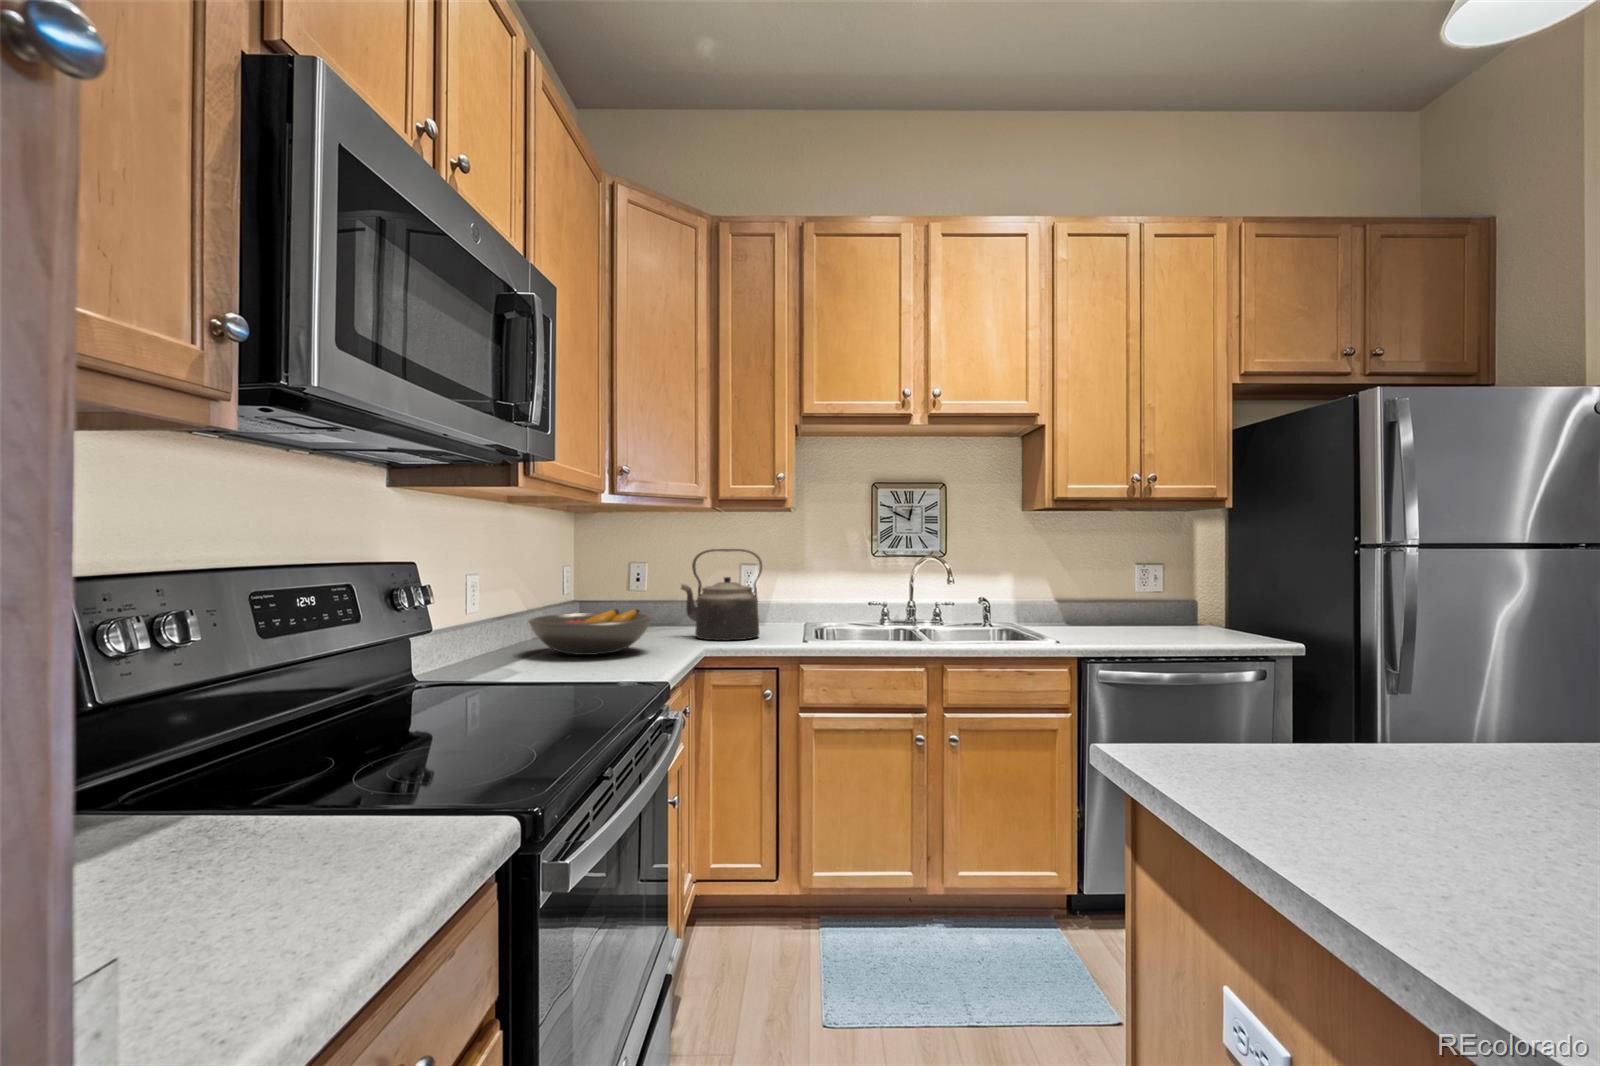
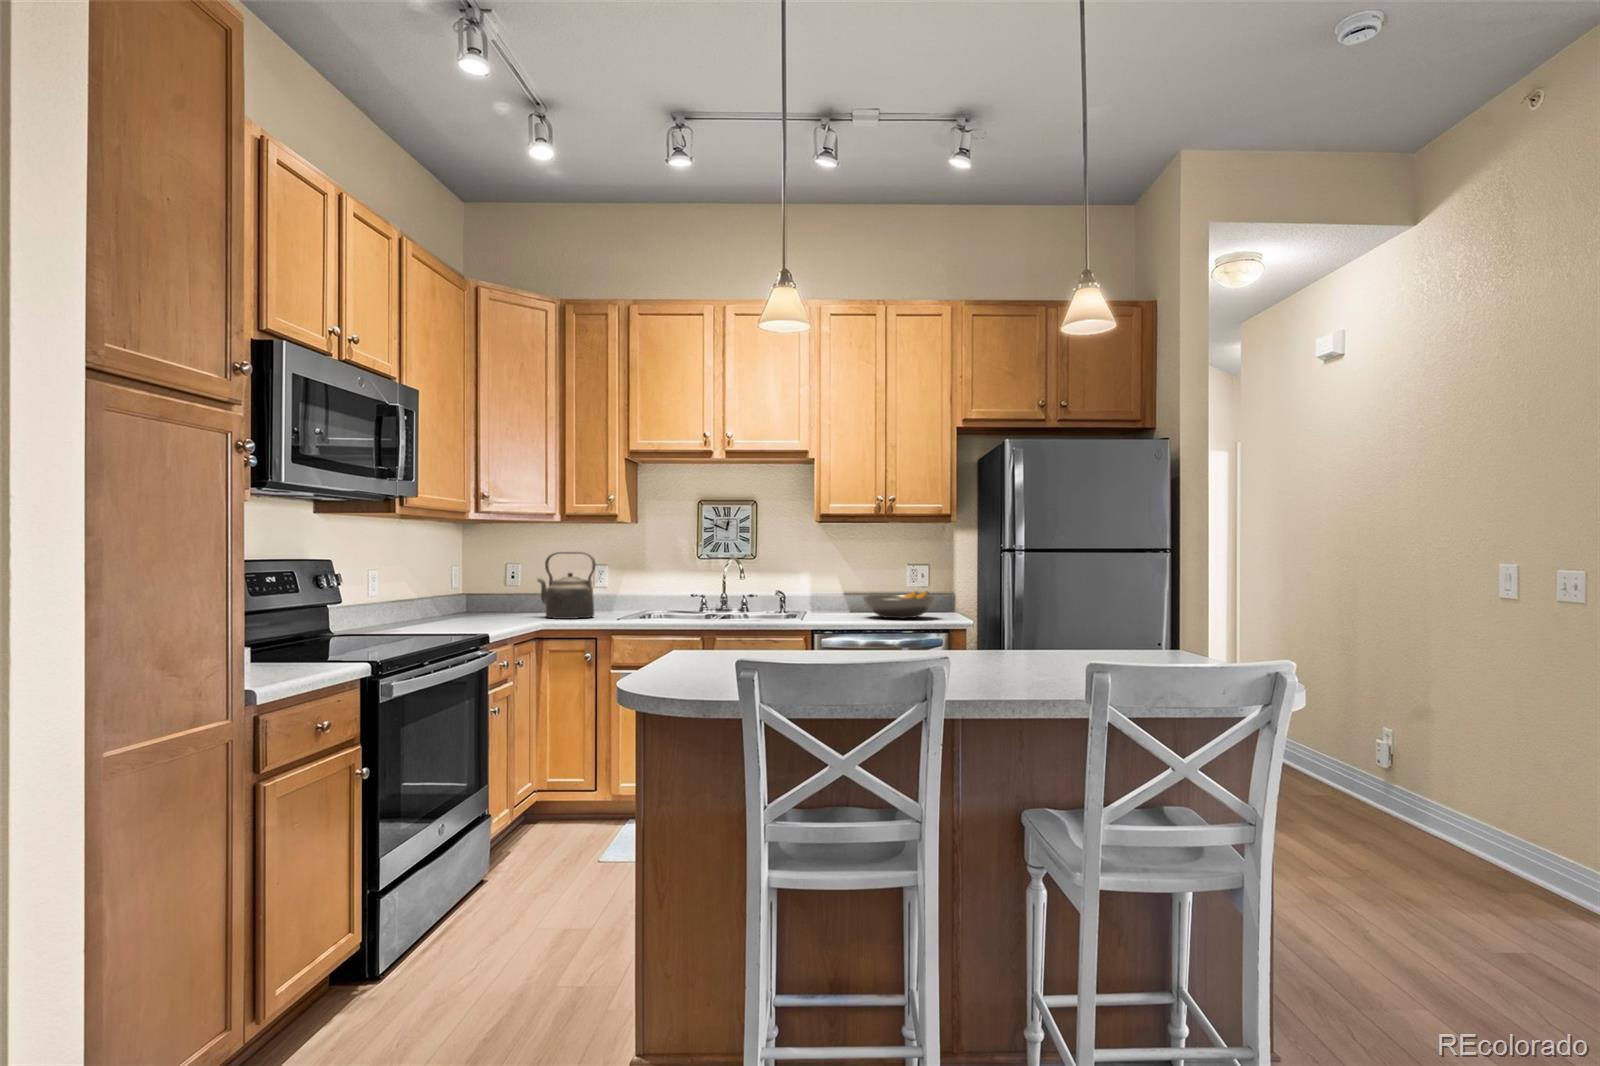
fruit bowl: present [528,609,652,655] -> present [863,591,935,618]

